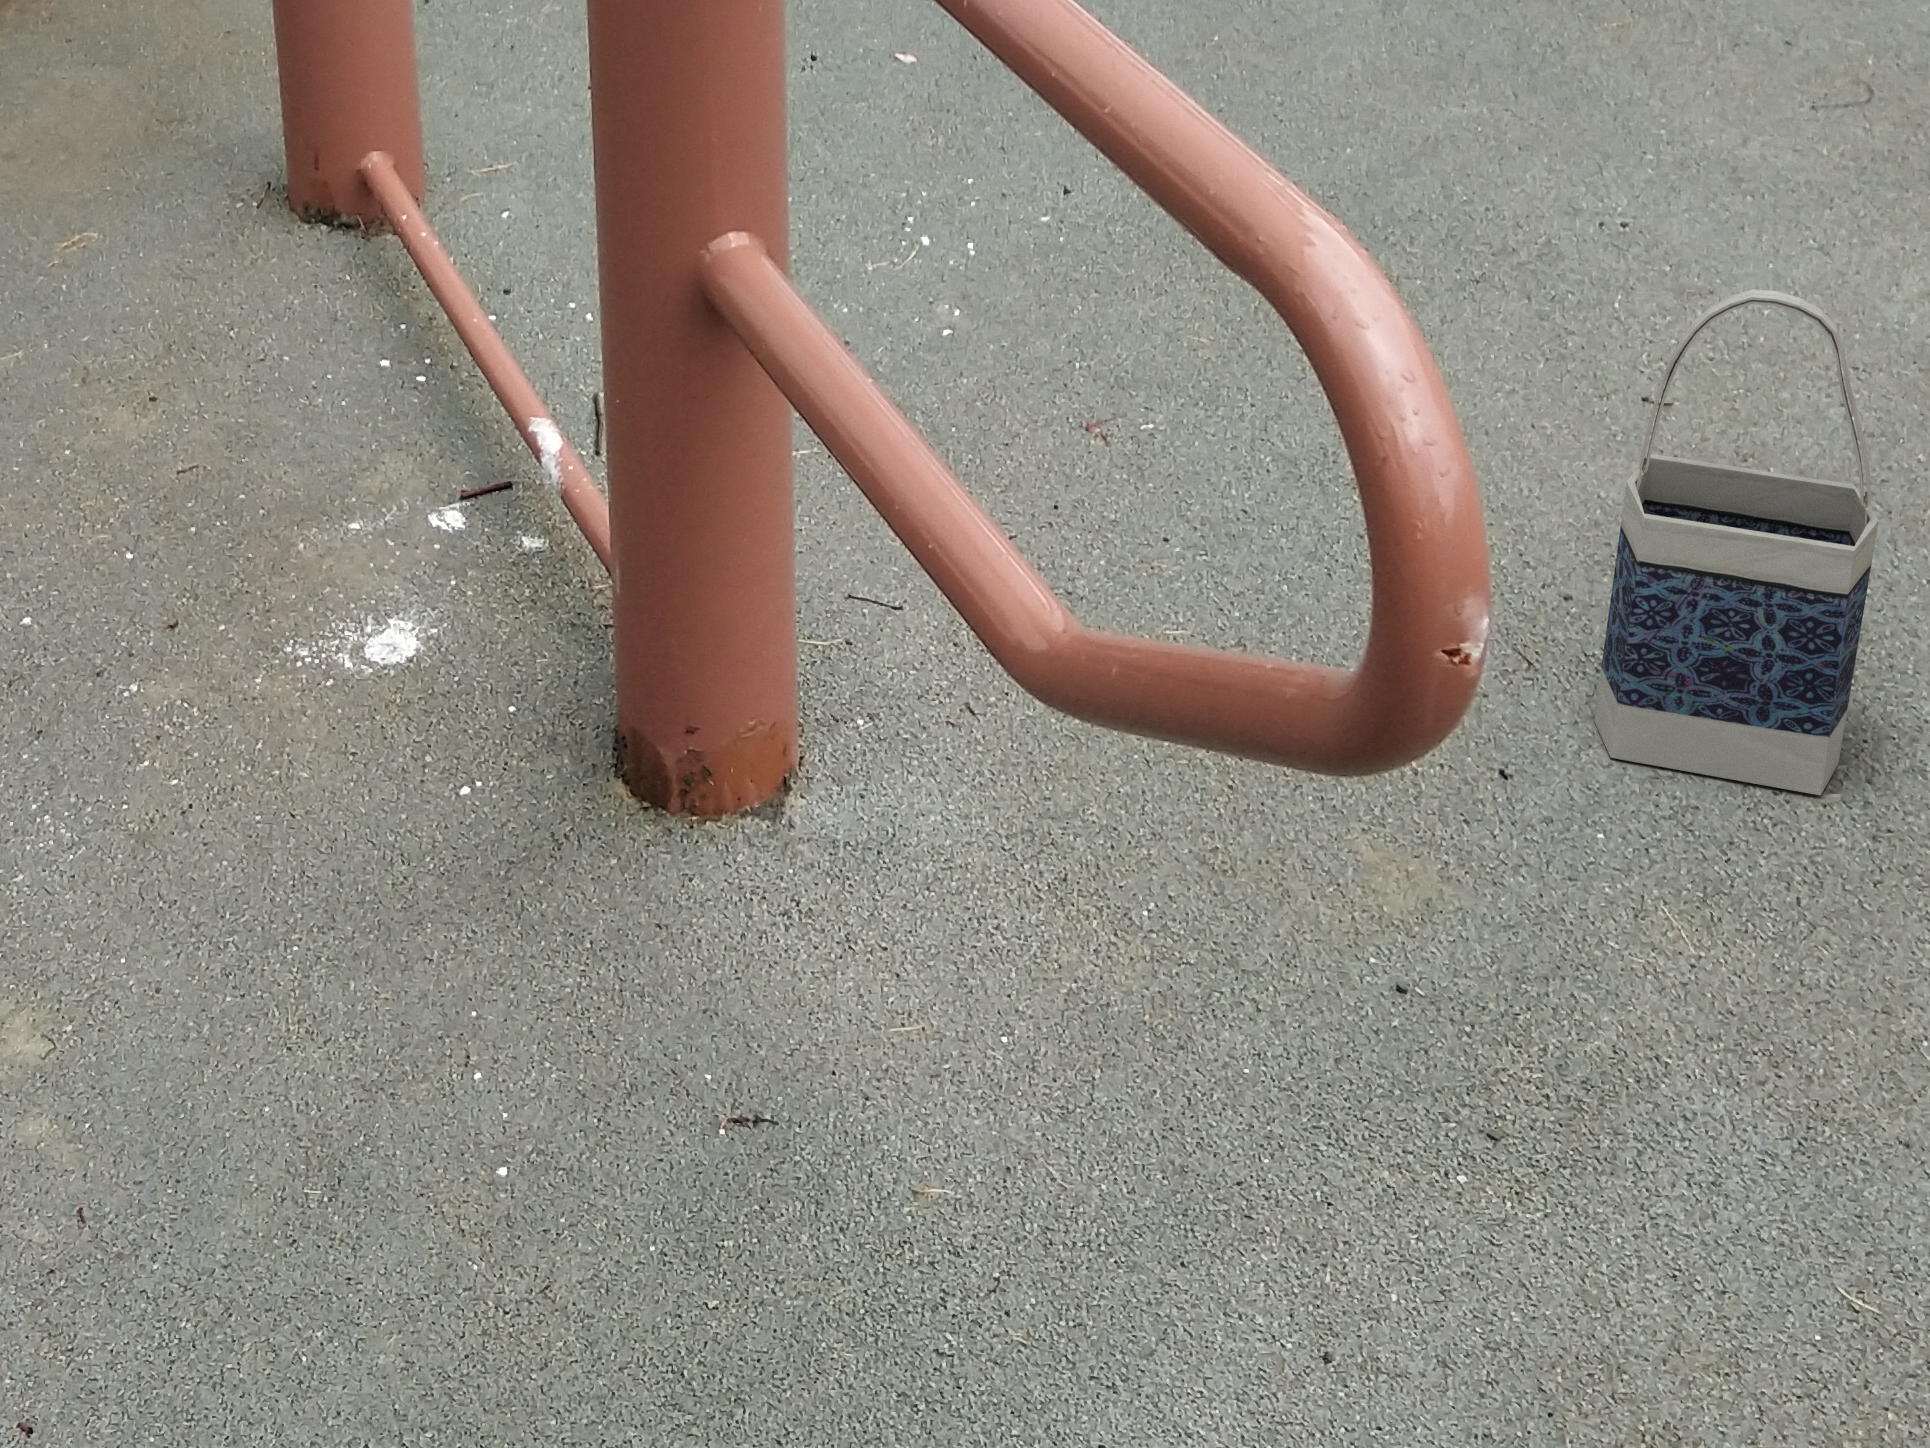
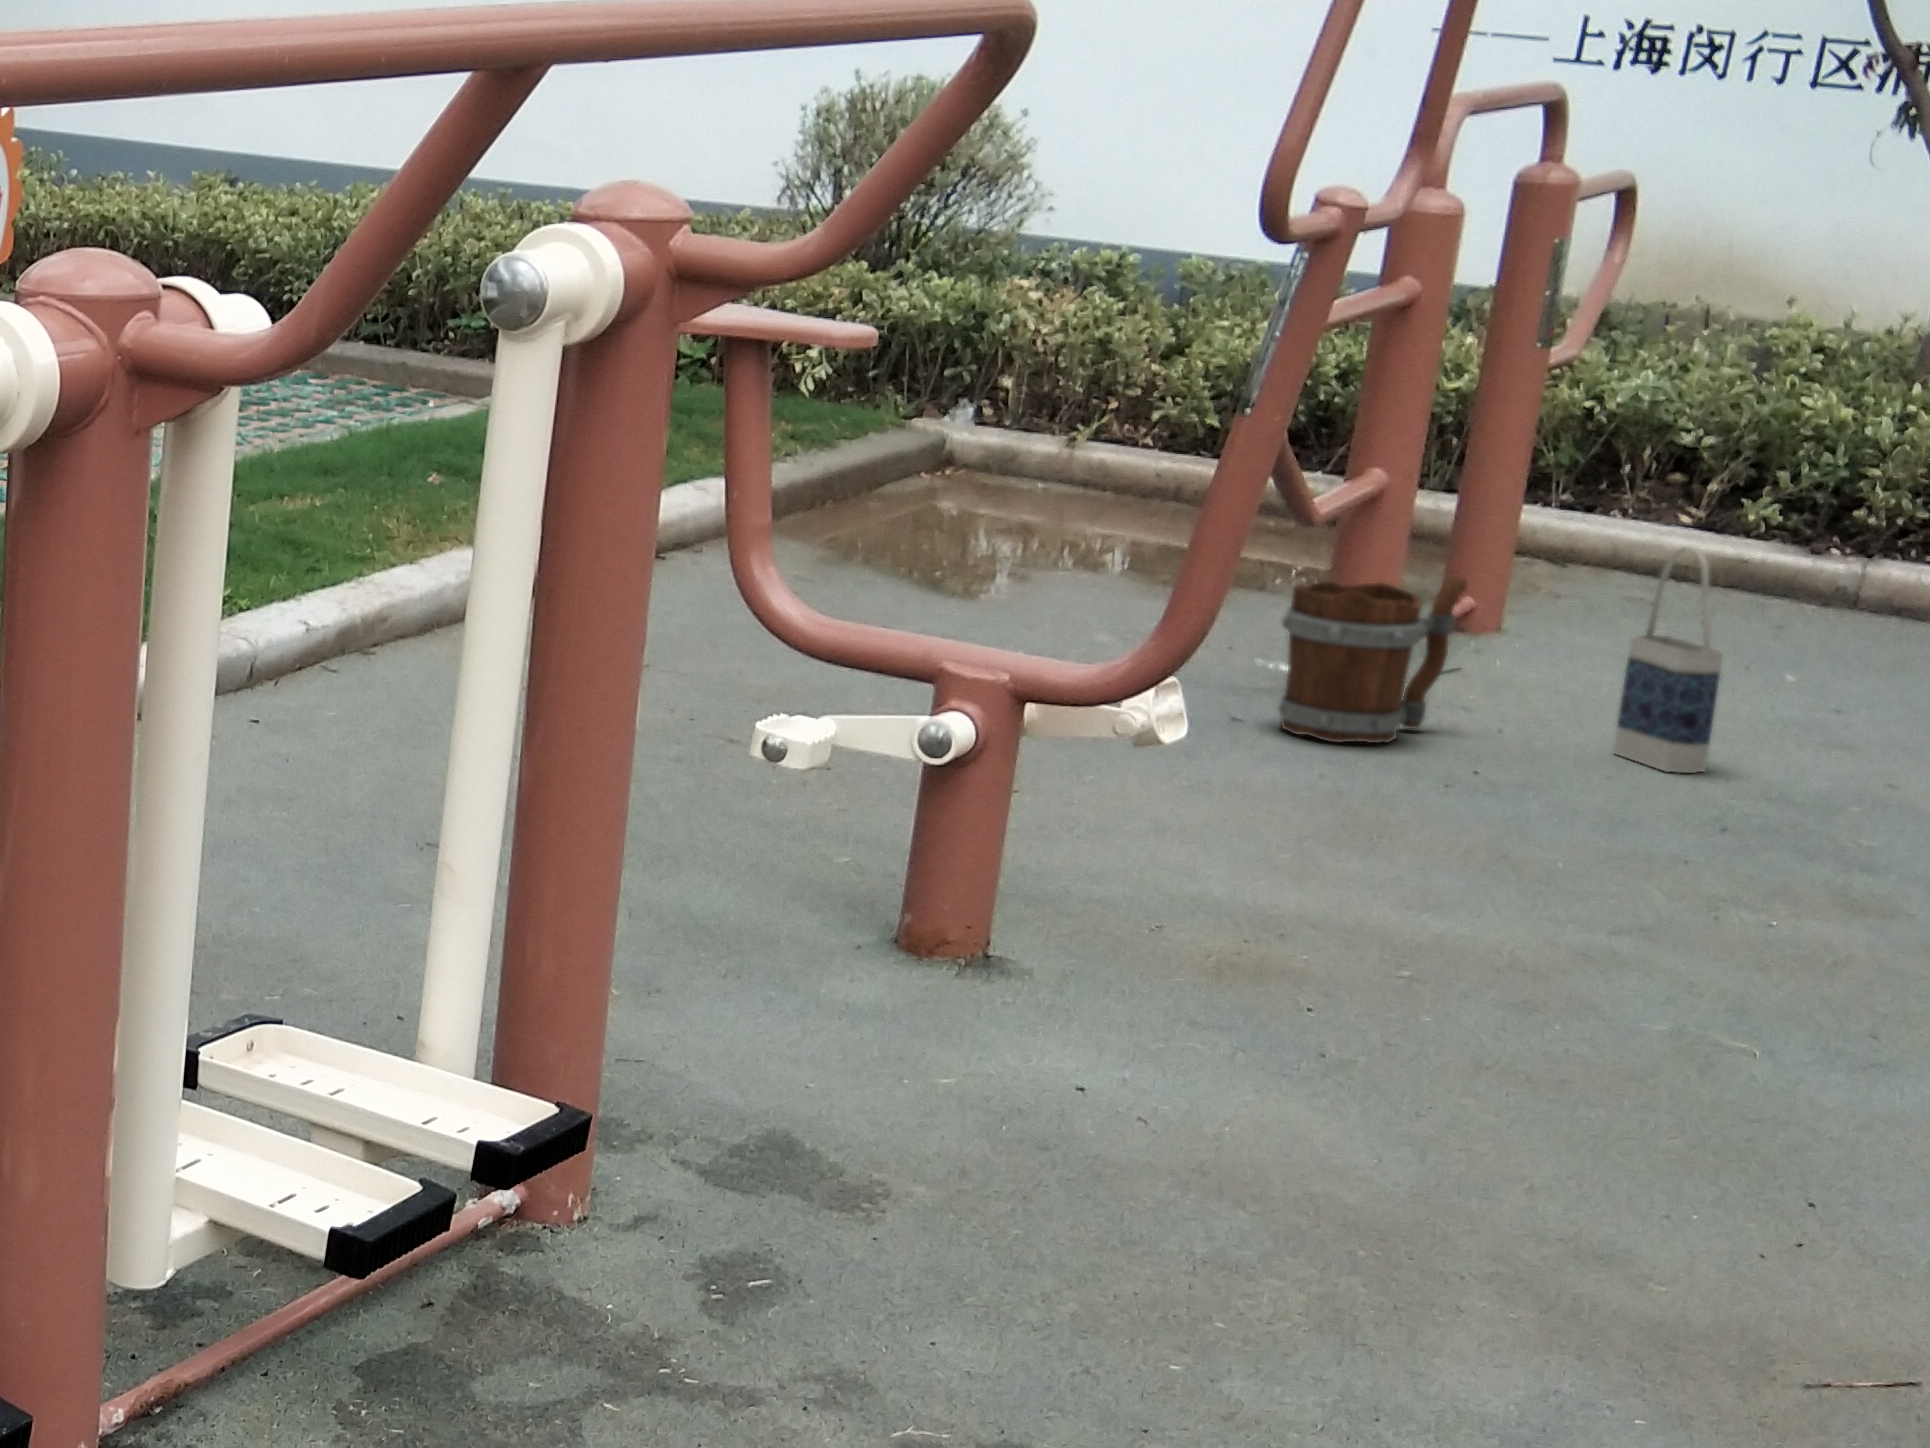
bucket: none [1085,564,1504,1254] -> present [1278,574,1467,743]

